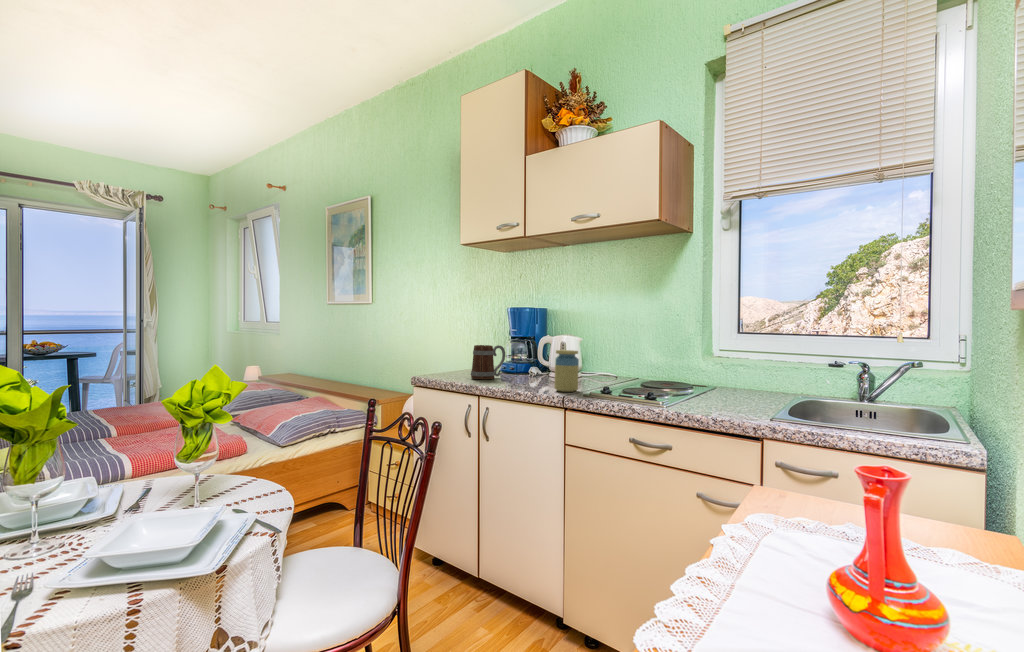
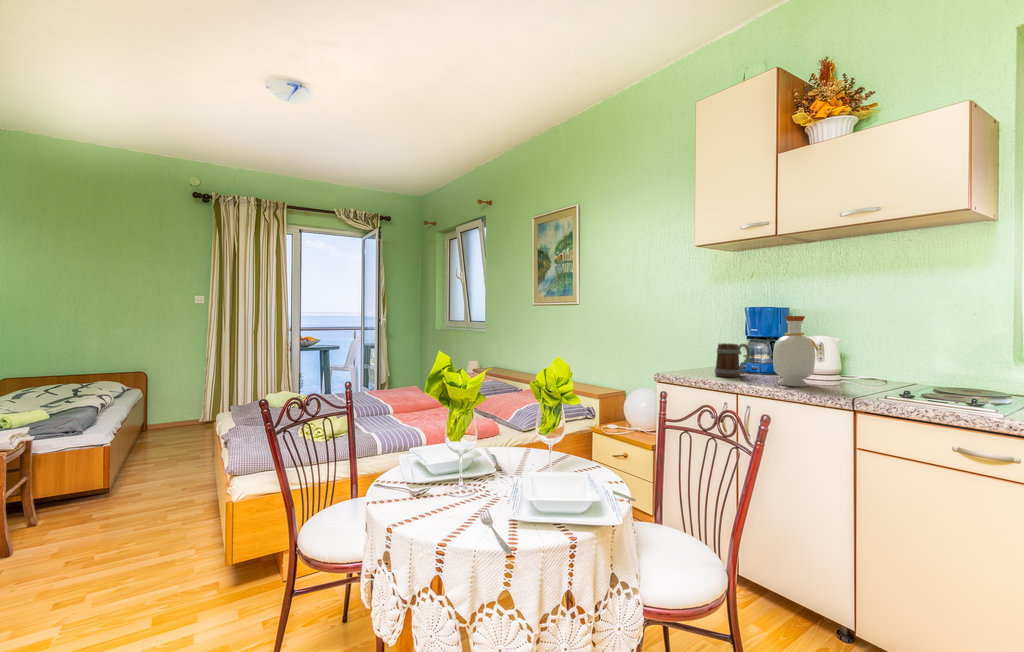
bottle: none [514,316,551,386] -> present [773,316,818,386]
jar: present [554,350,579,392] -> none [830,351,862,394]

